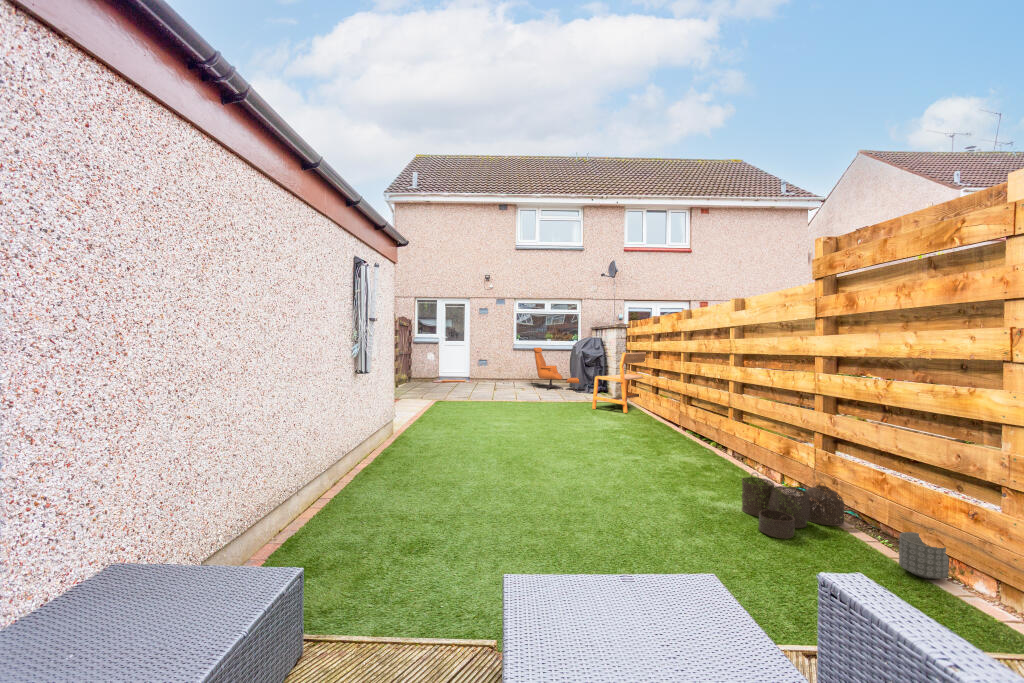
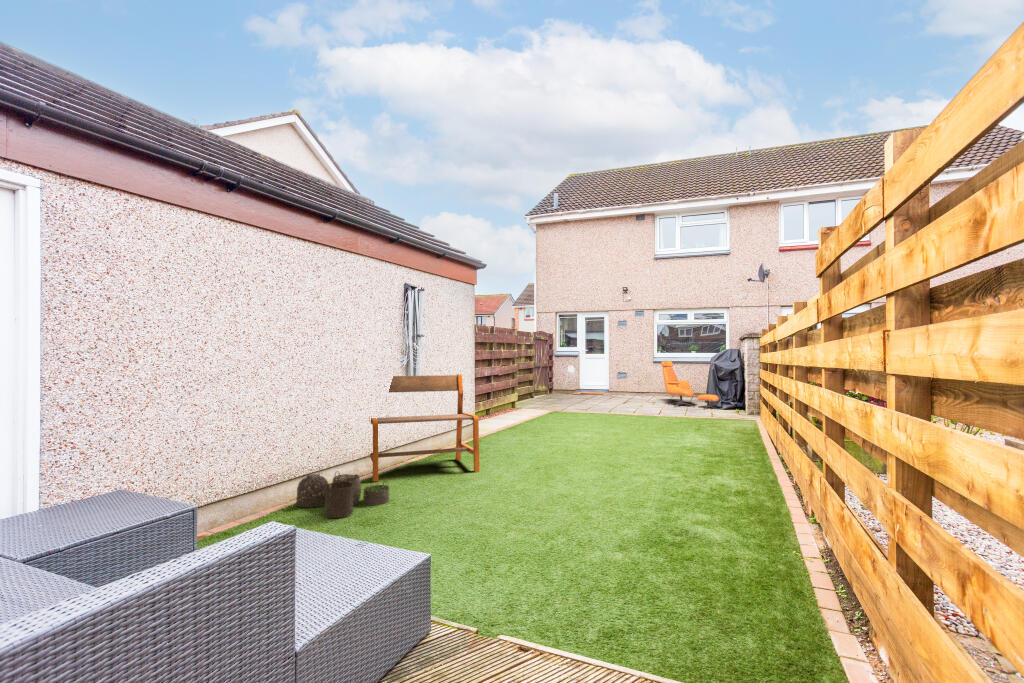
bench: present [592,352,646,413] -> present [369,374,480,481]
woven basket: present [742,473,844,539] -> present [296,471,389,518]
planter: present [899,532,949,579] -> none [797,583,852,645]

